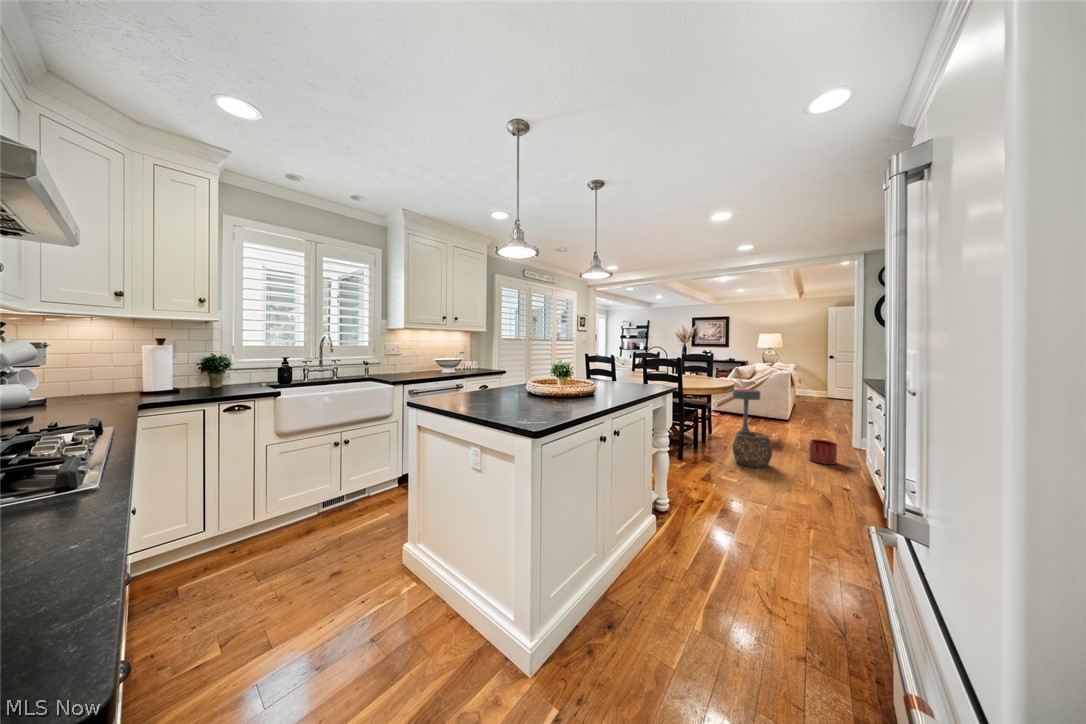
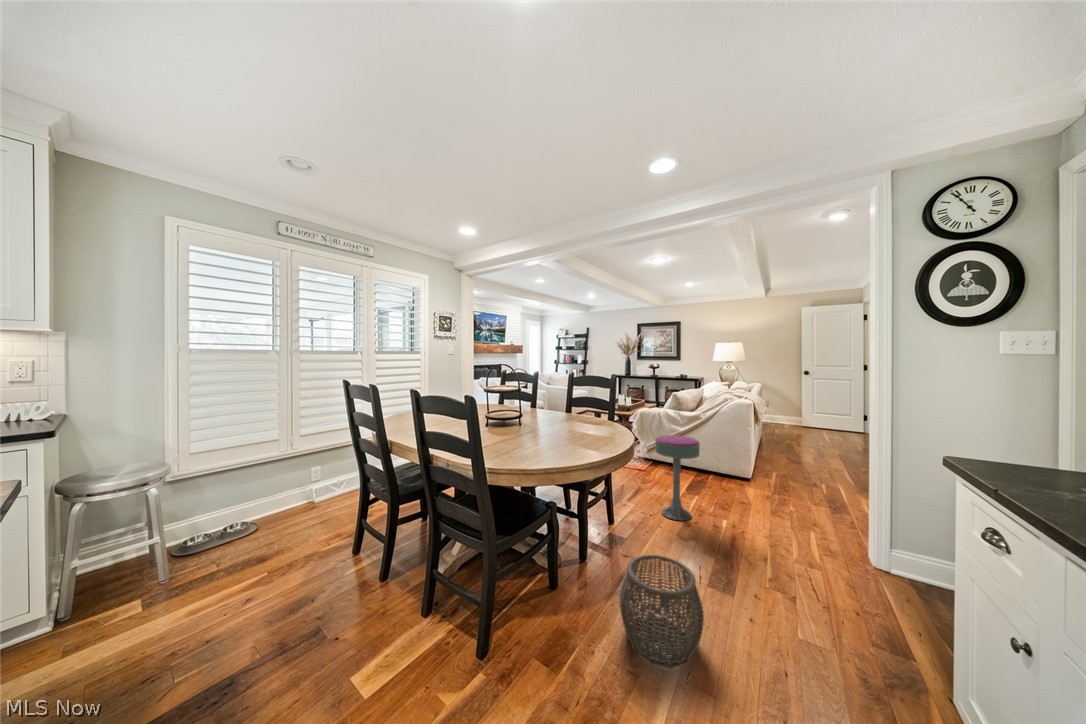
planter: present [809,439,838,465] -> none [785,564,847,637]

